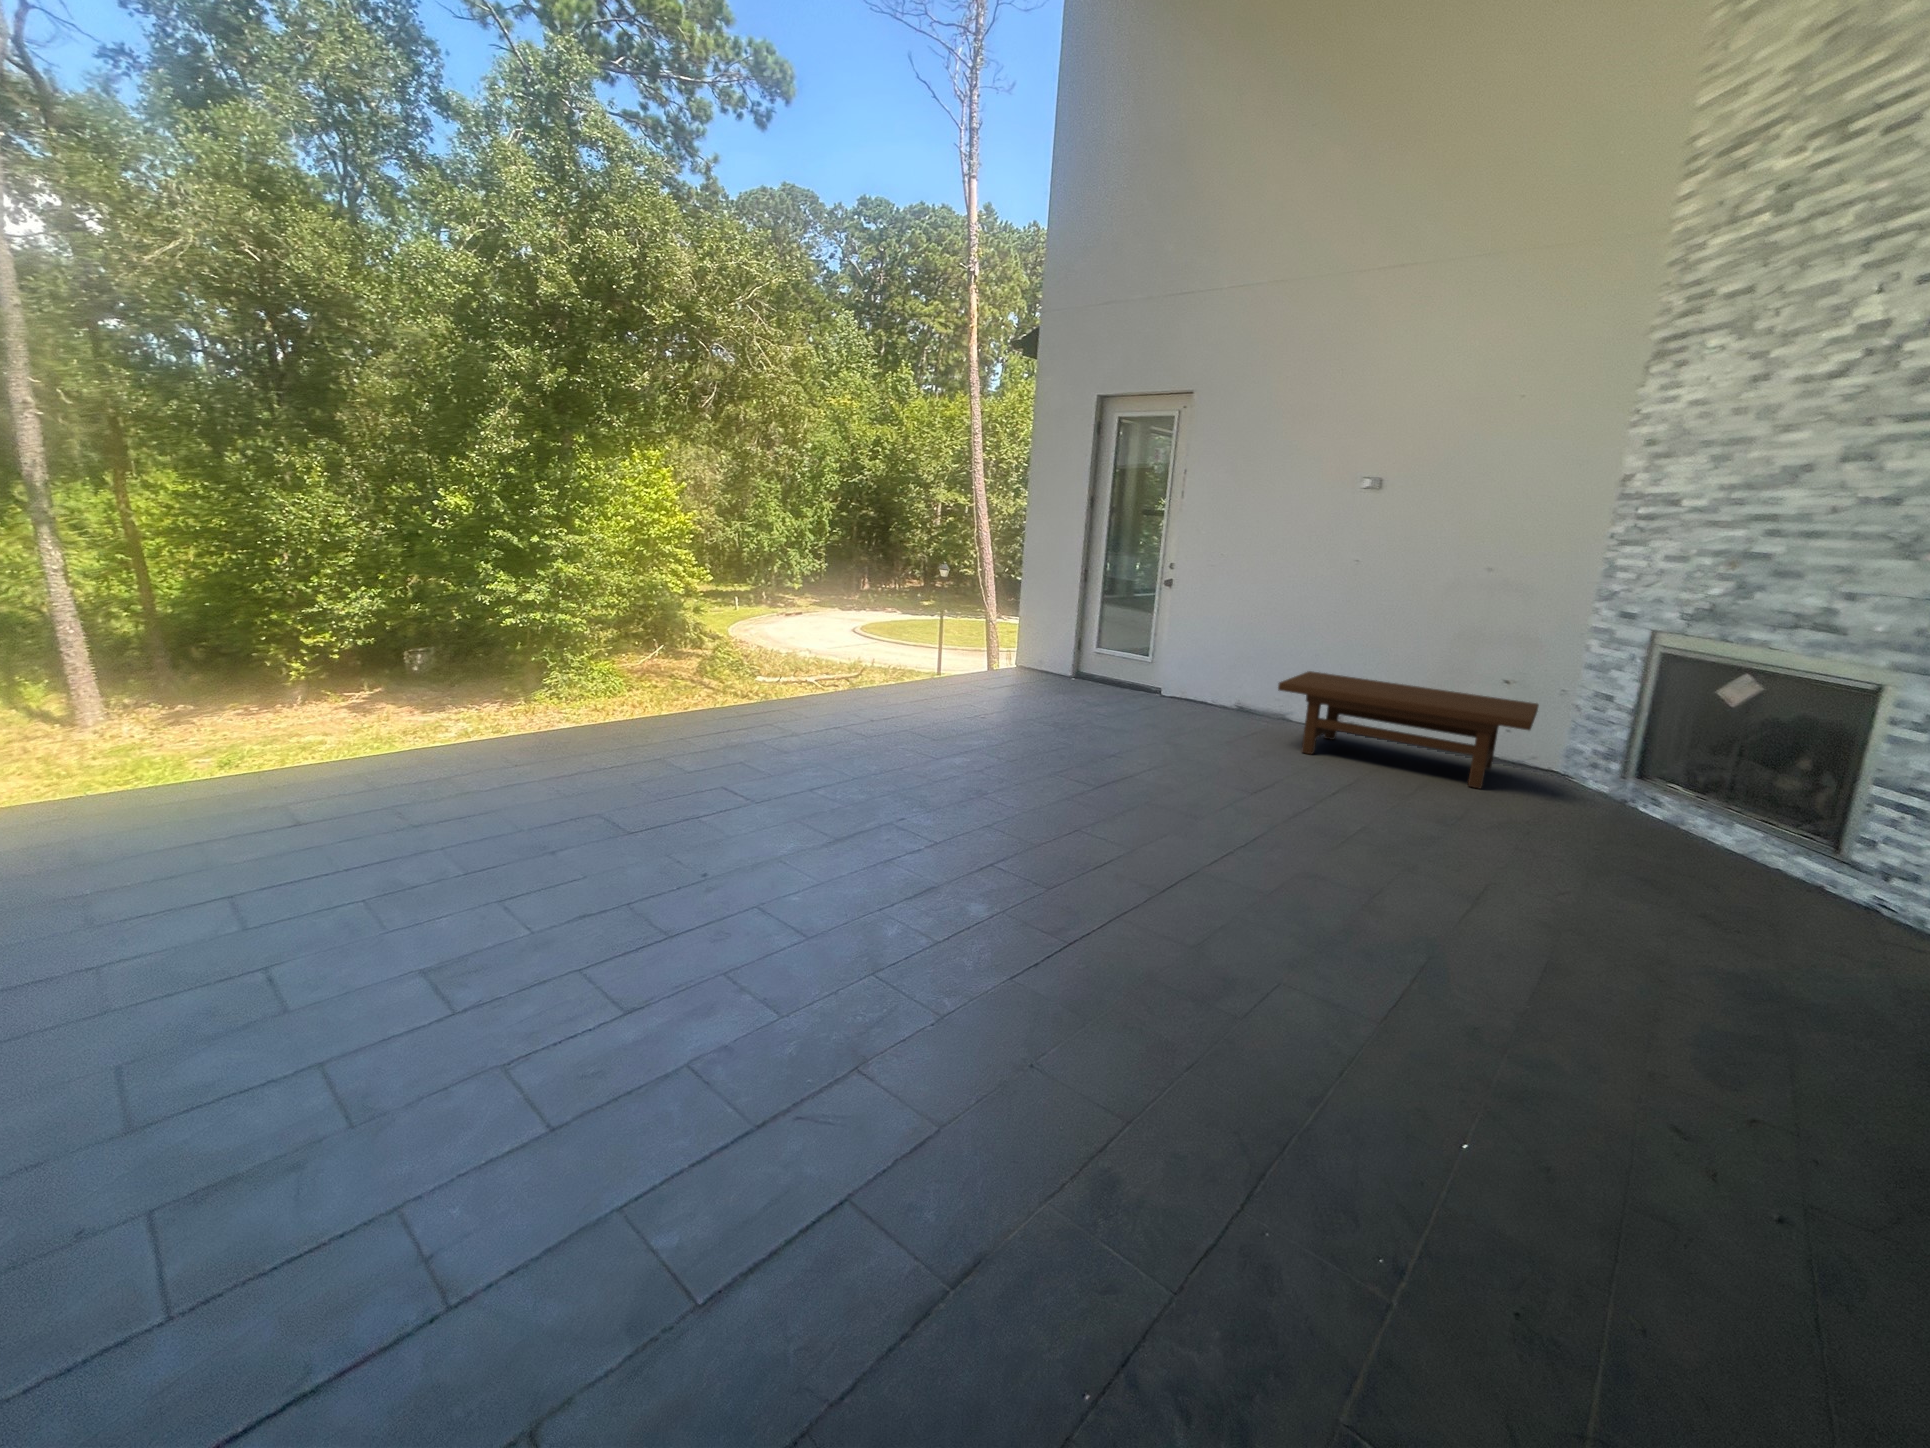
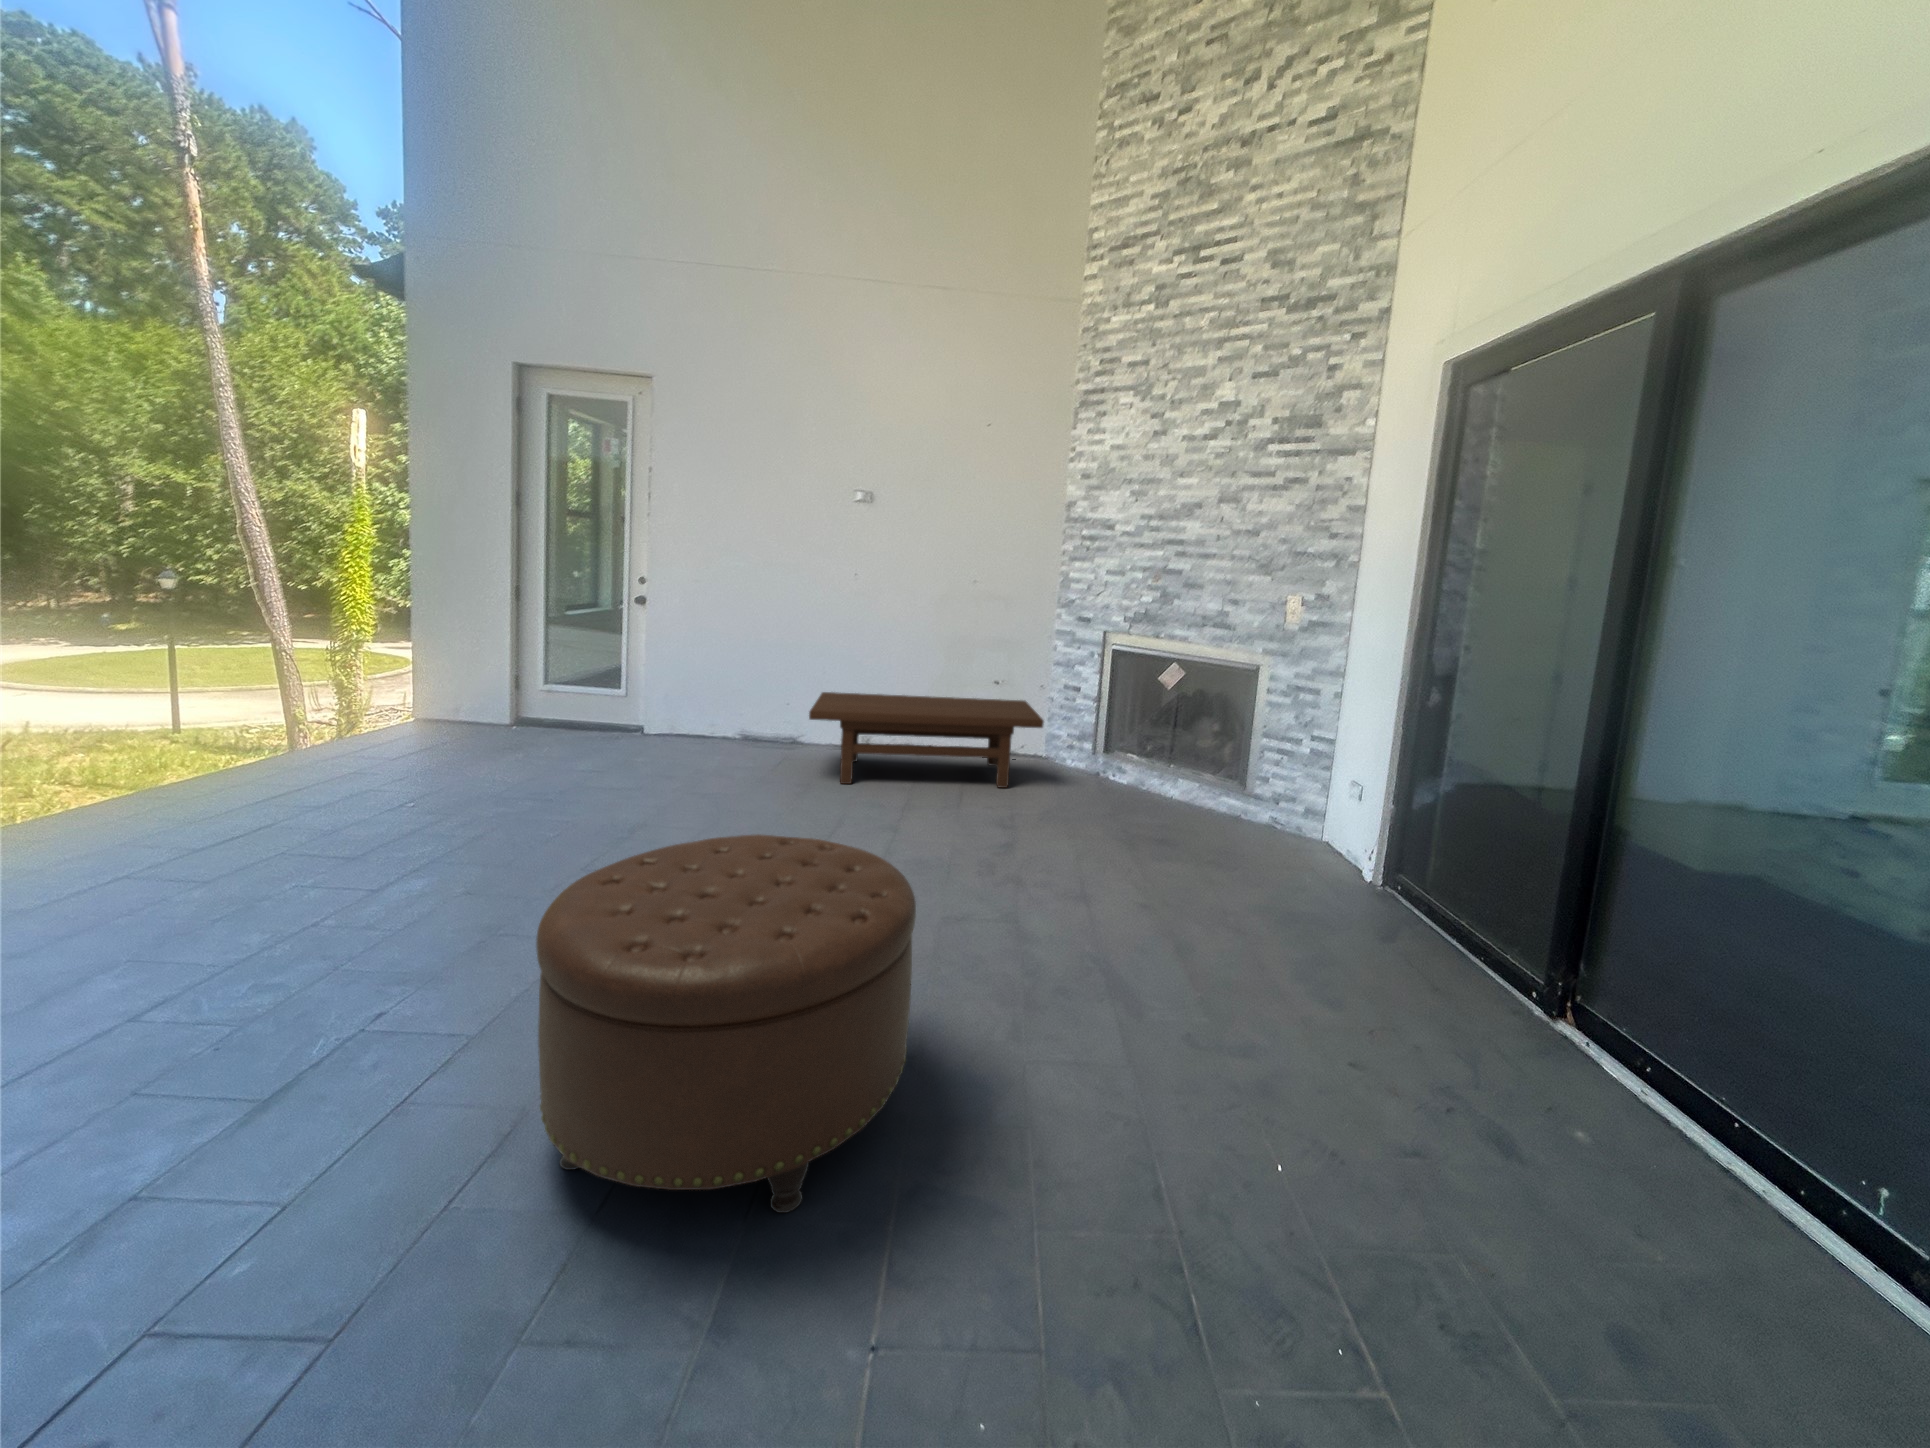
ottoman: none [981,729,1207,941] -> present [536,834,916,1213]

